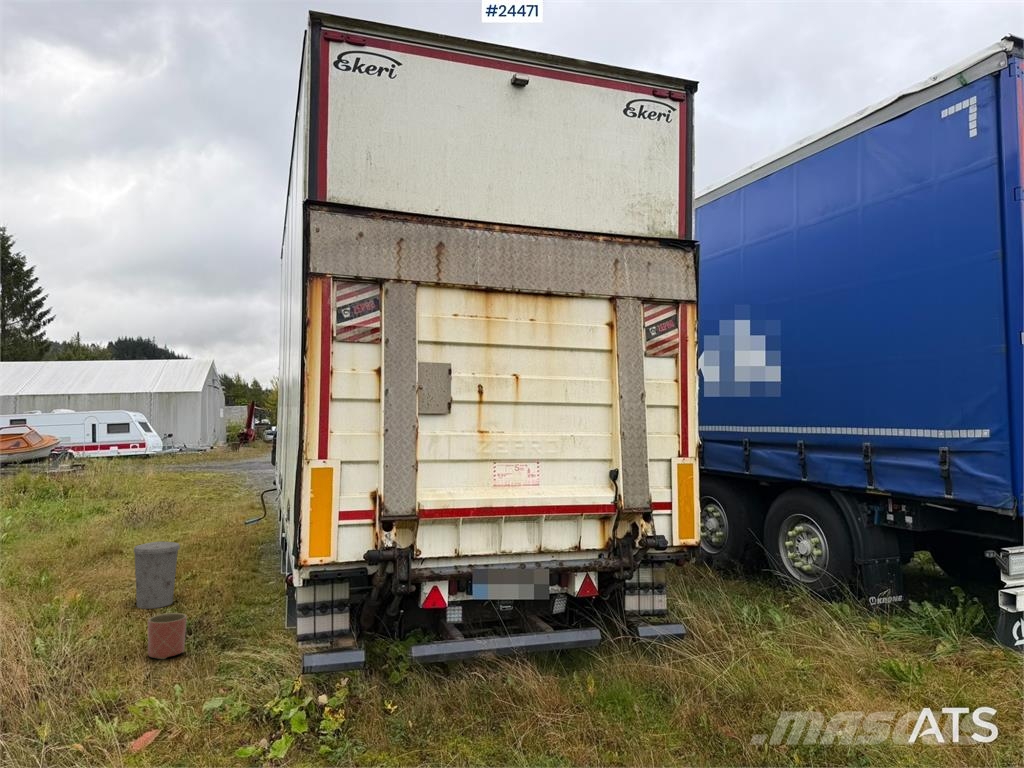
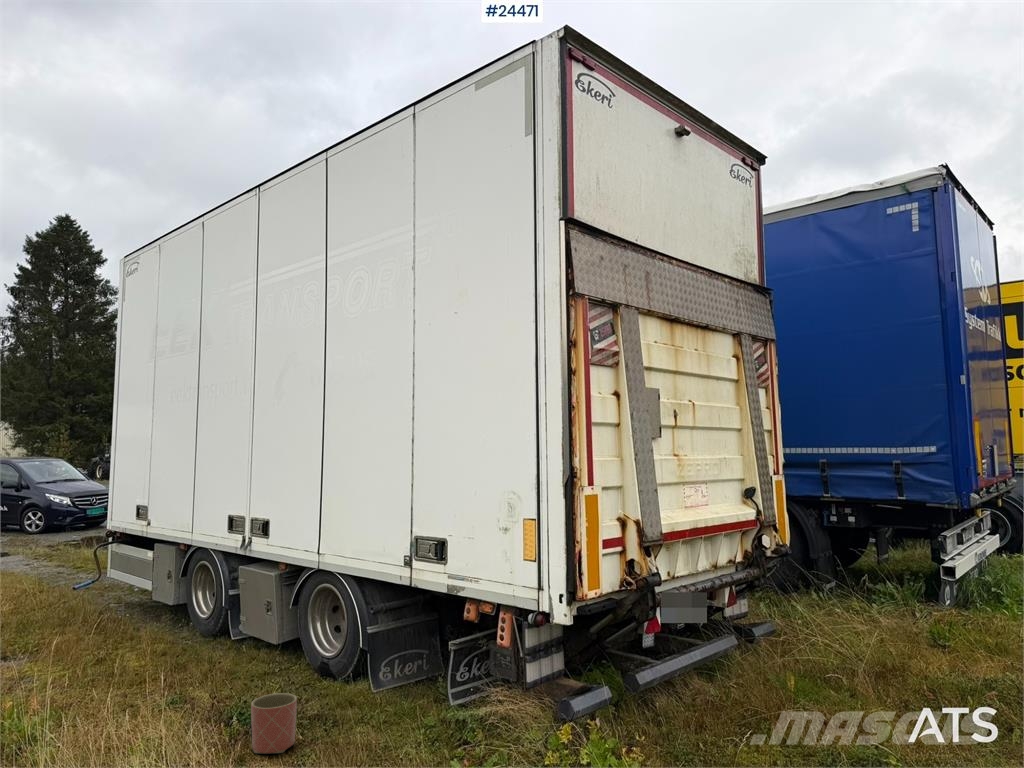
trash can: present [134,542,180,609] -> none [104,615,165,707]

